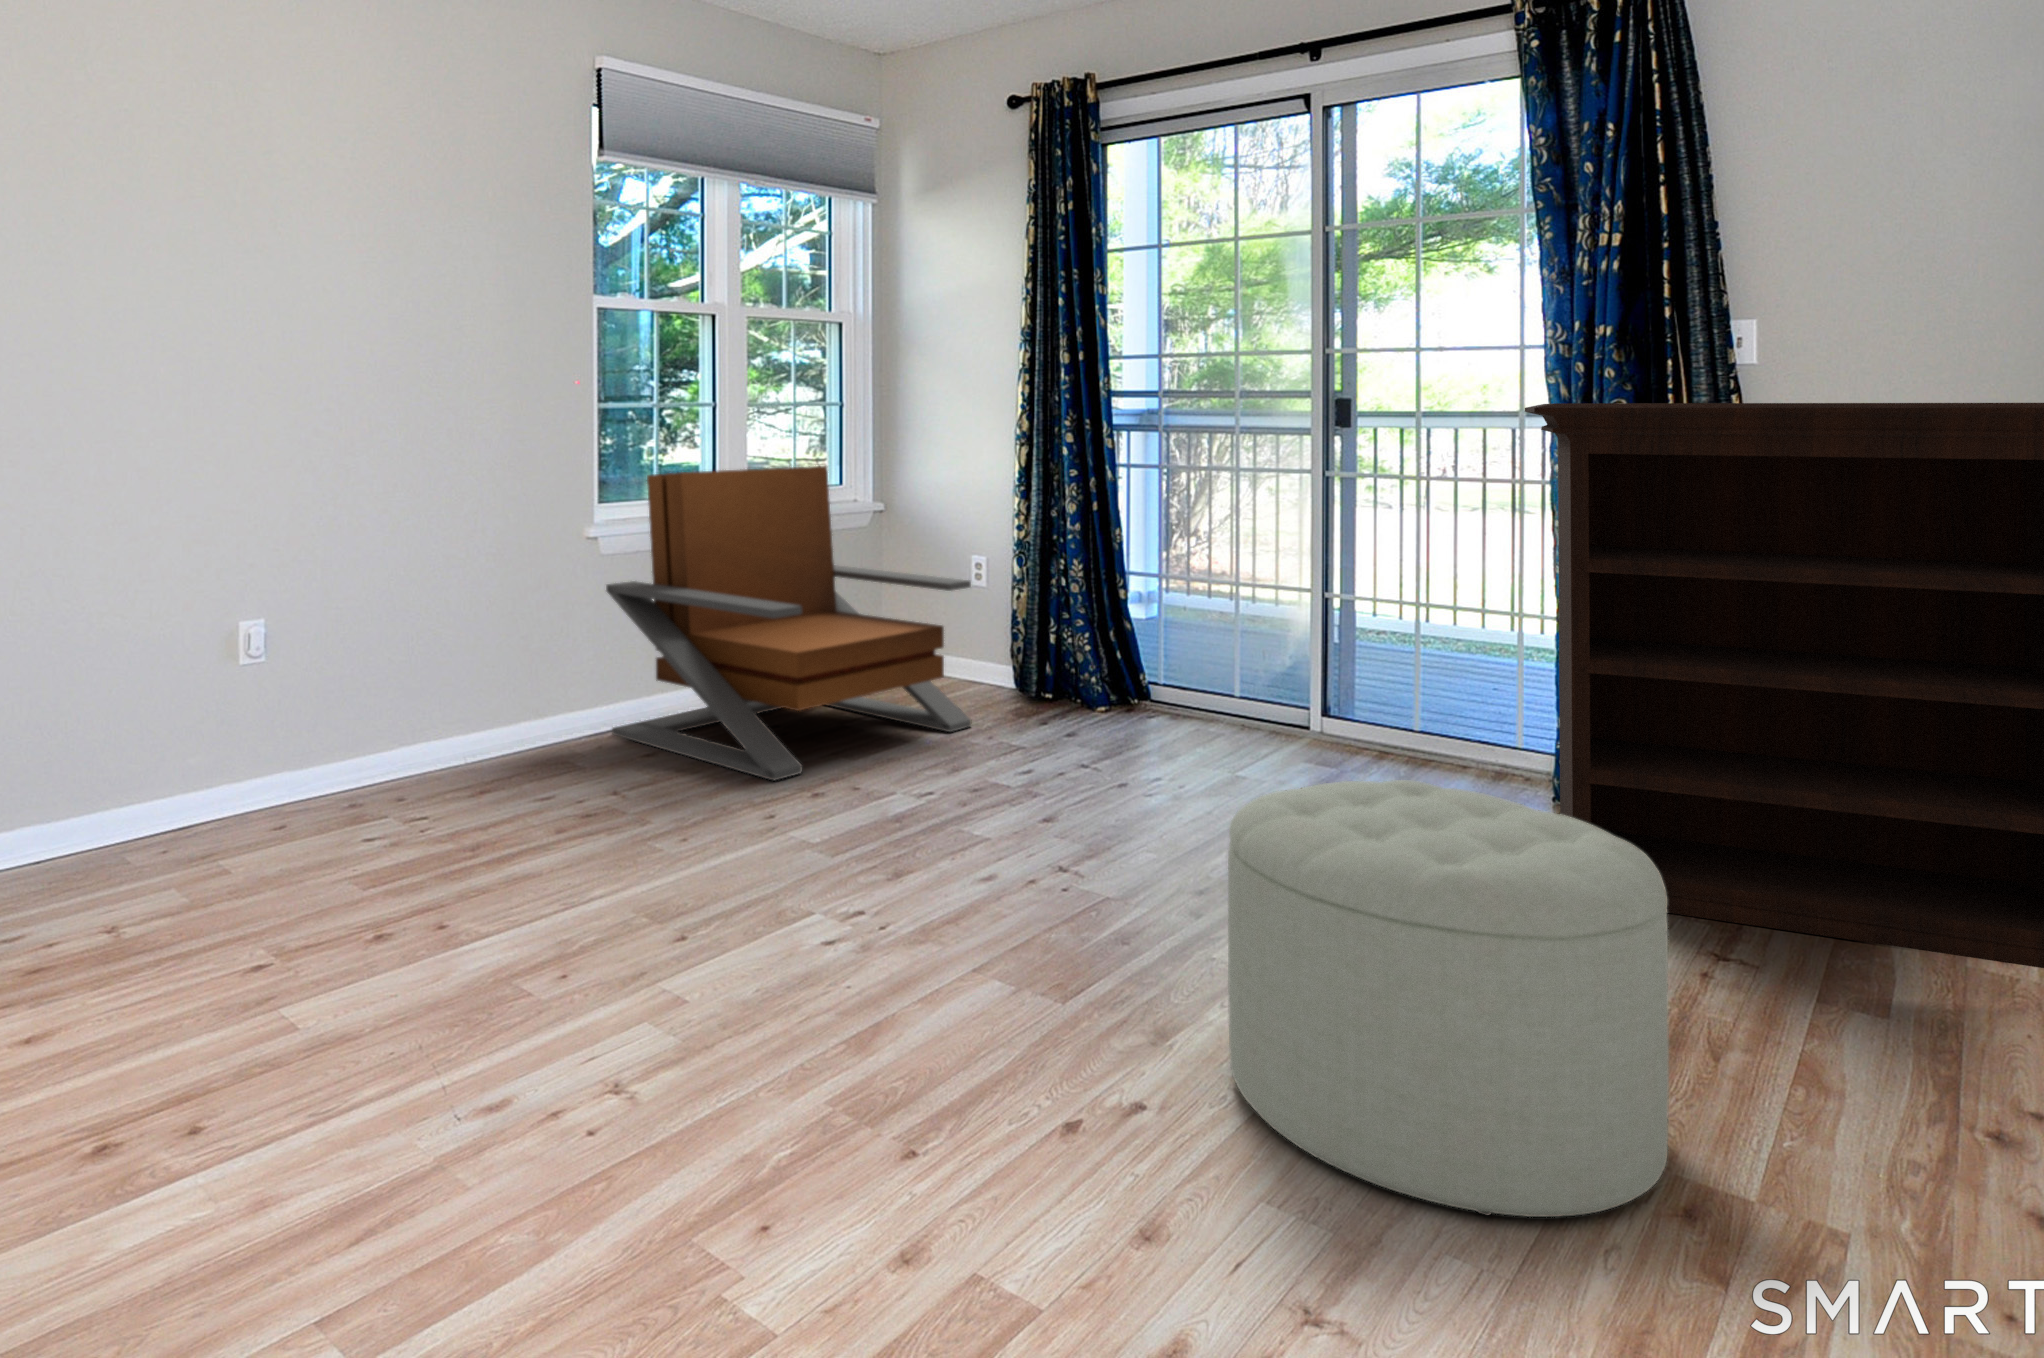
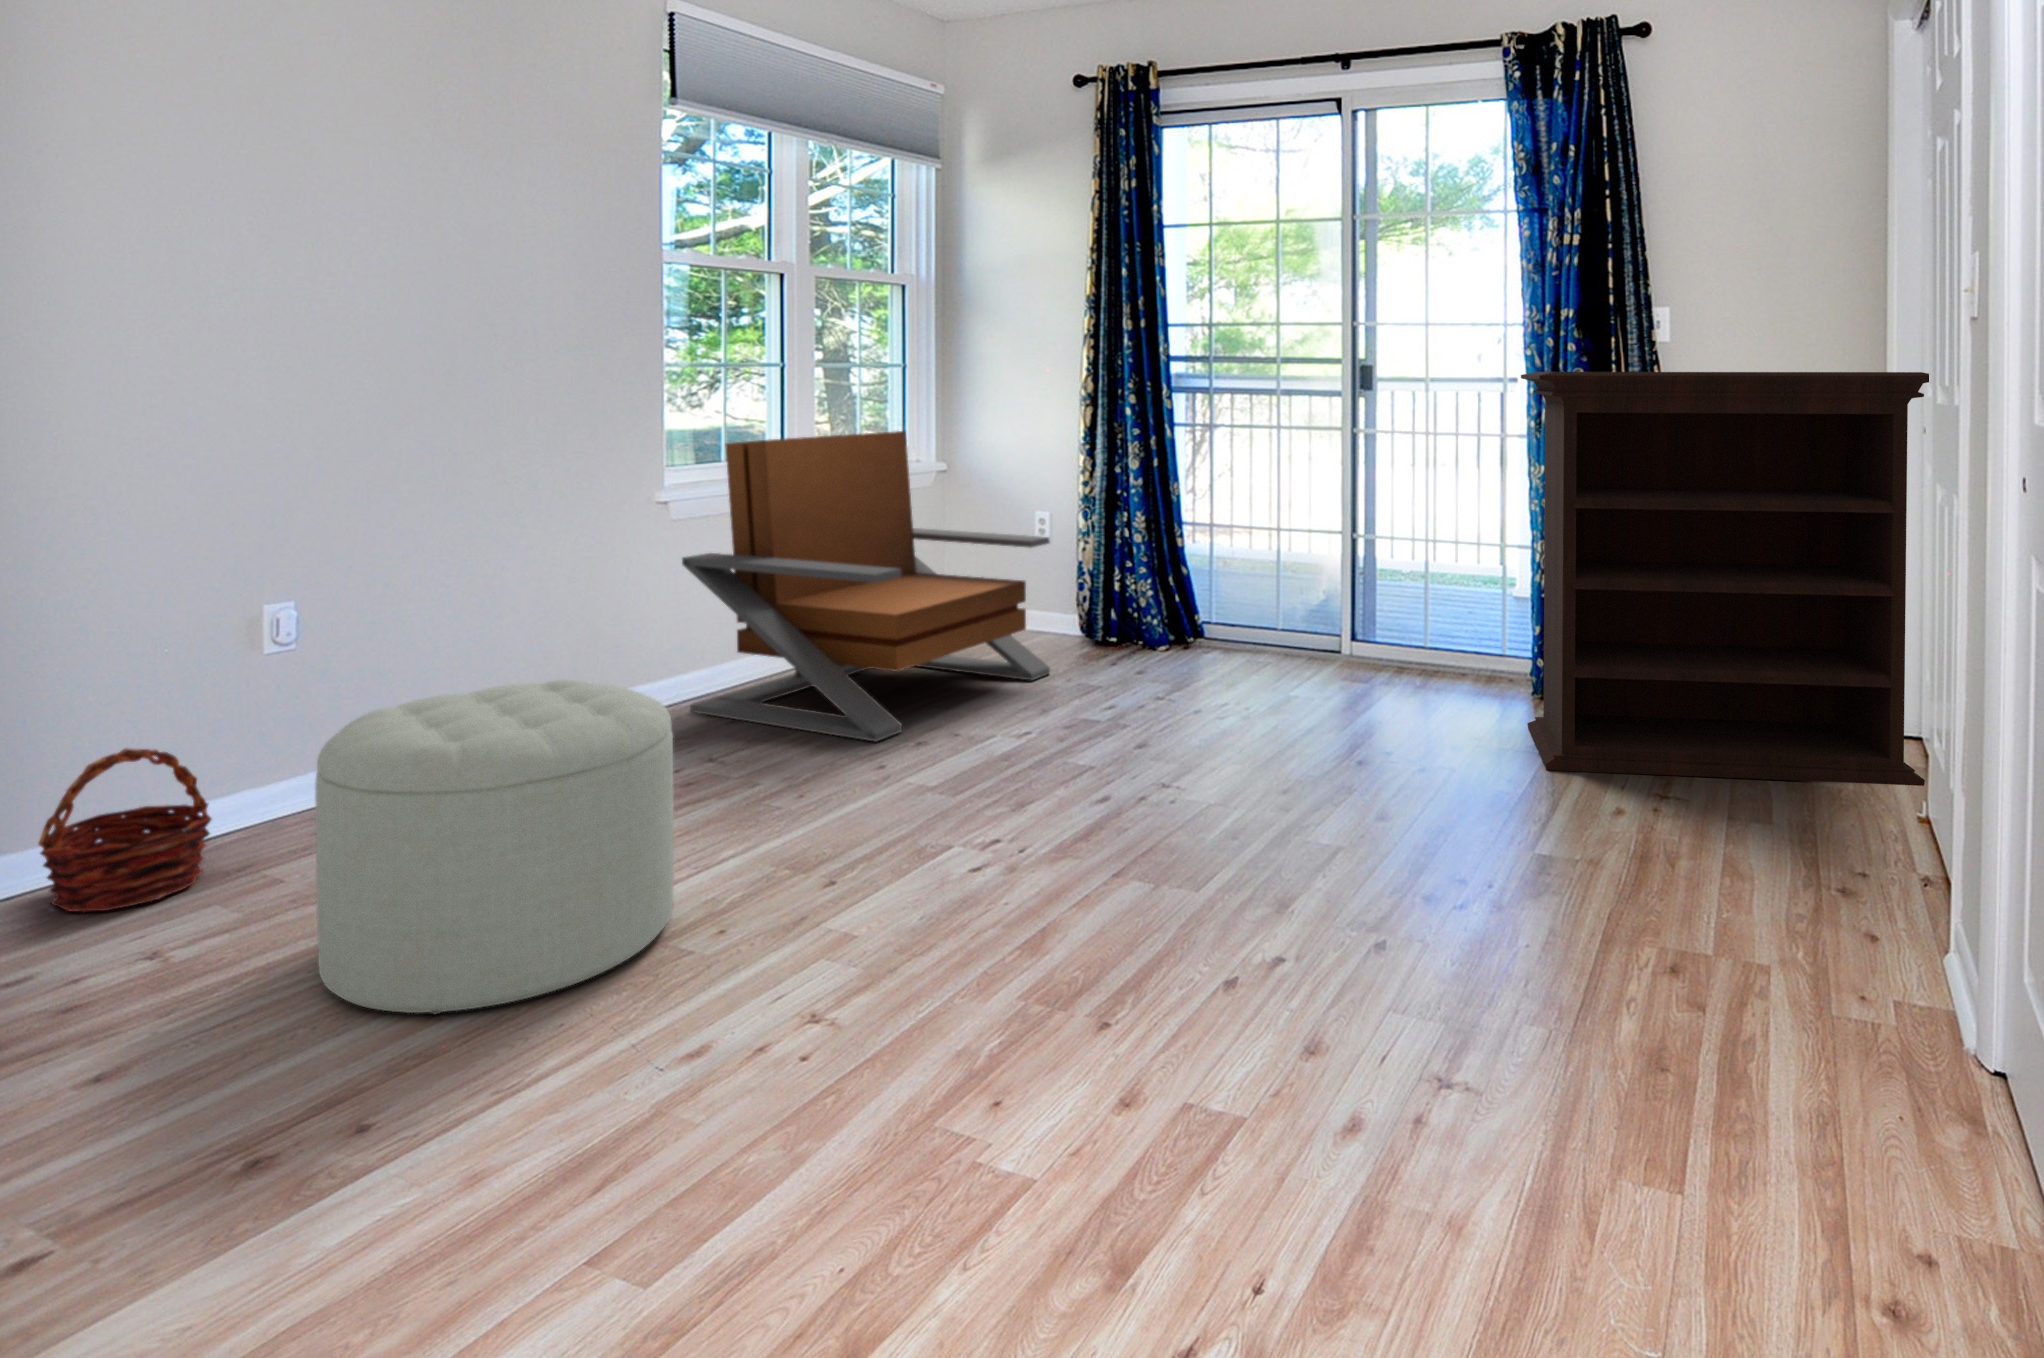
basket: none [69,724,195,860] -> present [39,749,211,912]
ottoman: present [1228,780,1669,1217] -> present [315,680,674,1015]

